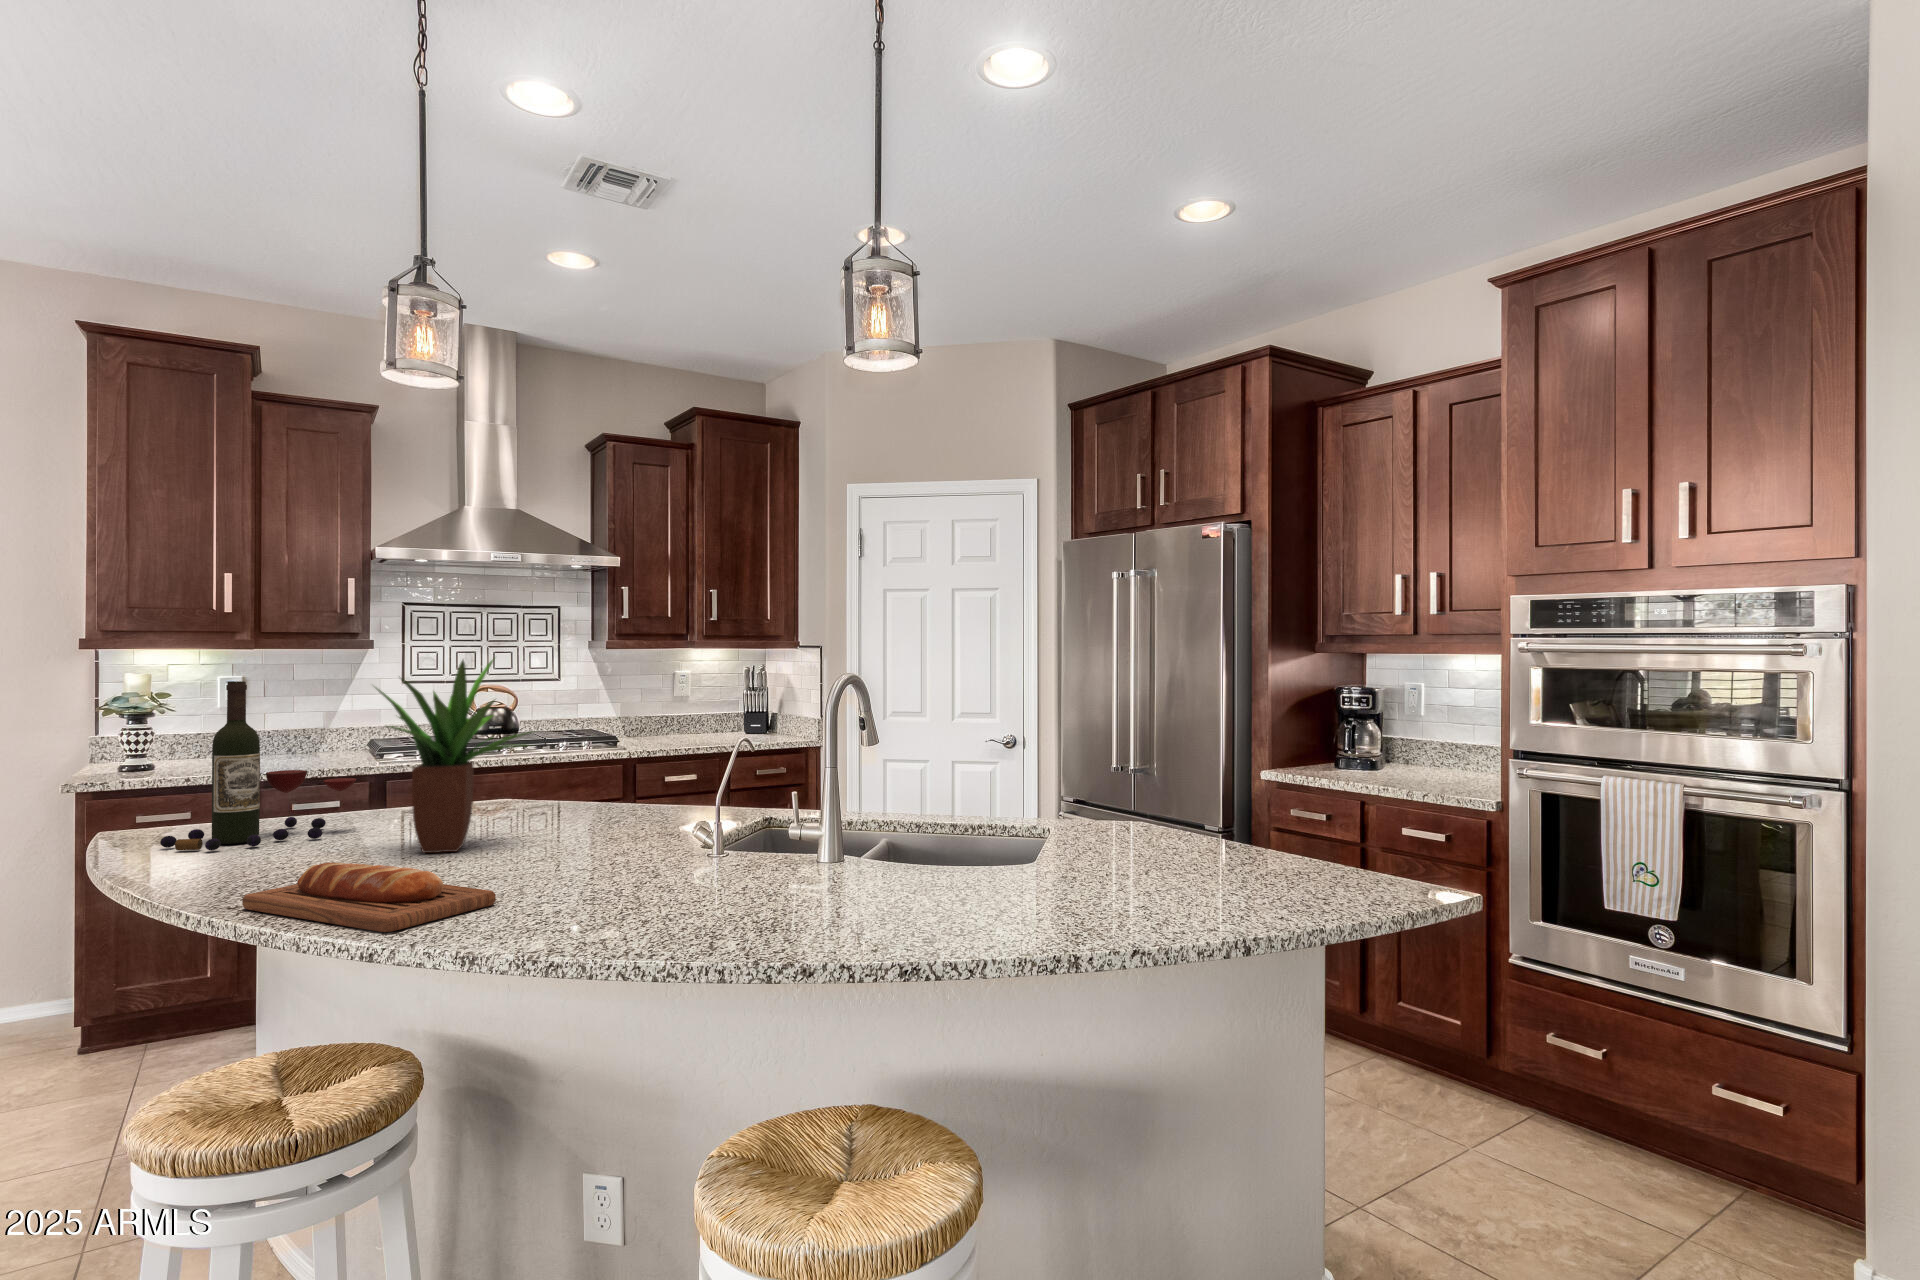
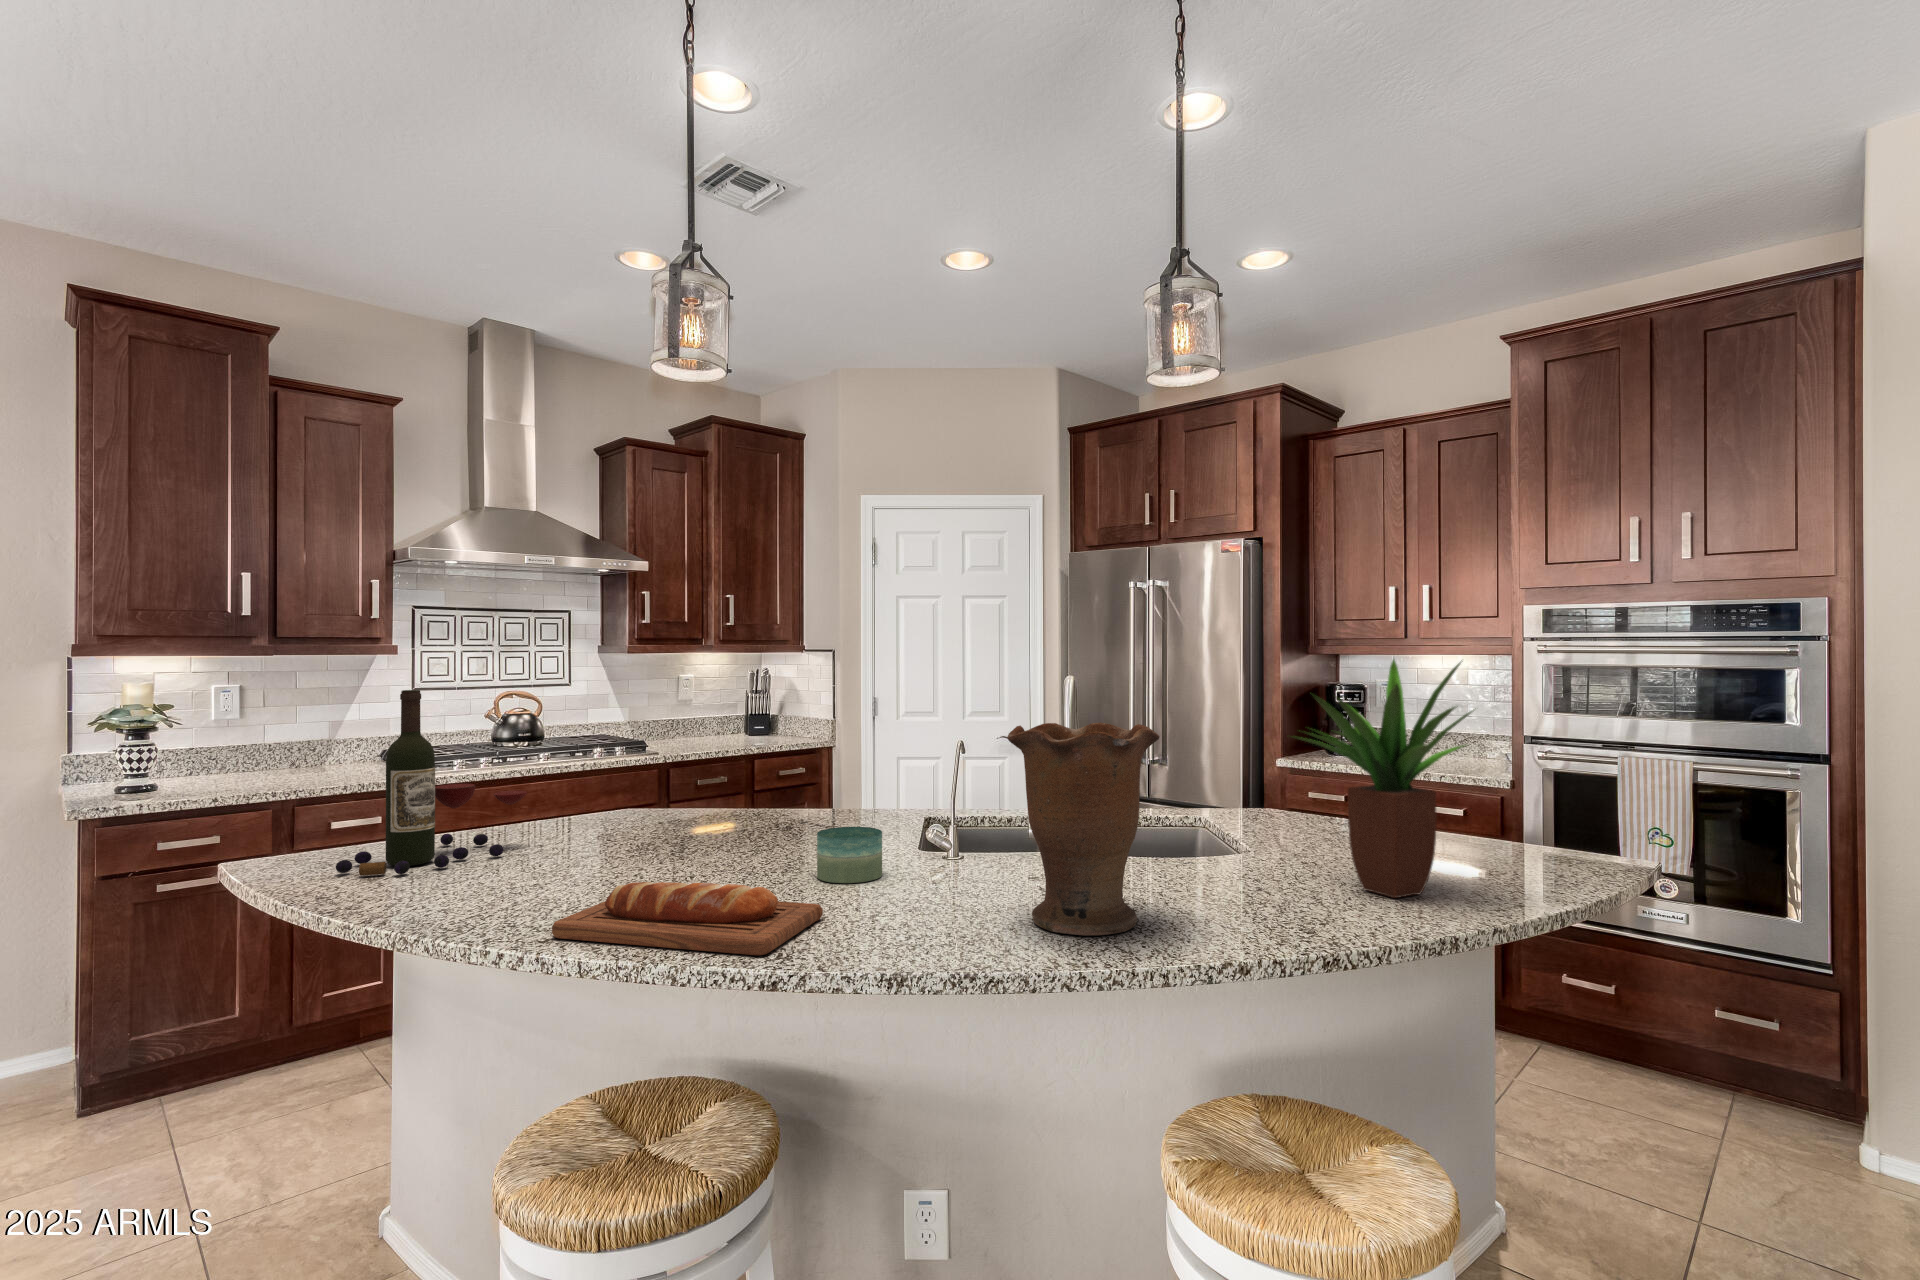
potted plant: present [376,659,533,853] -> present [1294,660,1472,898]
vase: none [647,722,796,932] -> present [1007,722,1159,935]
candle: none [556,821,623,875] -> present [817,827,882,883]

